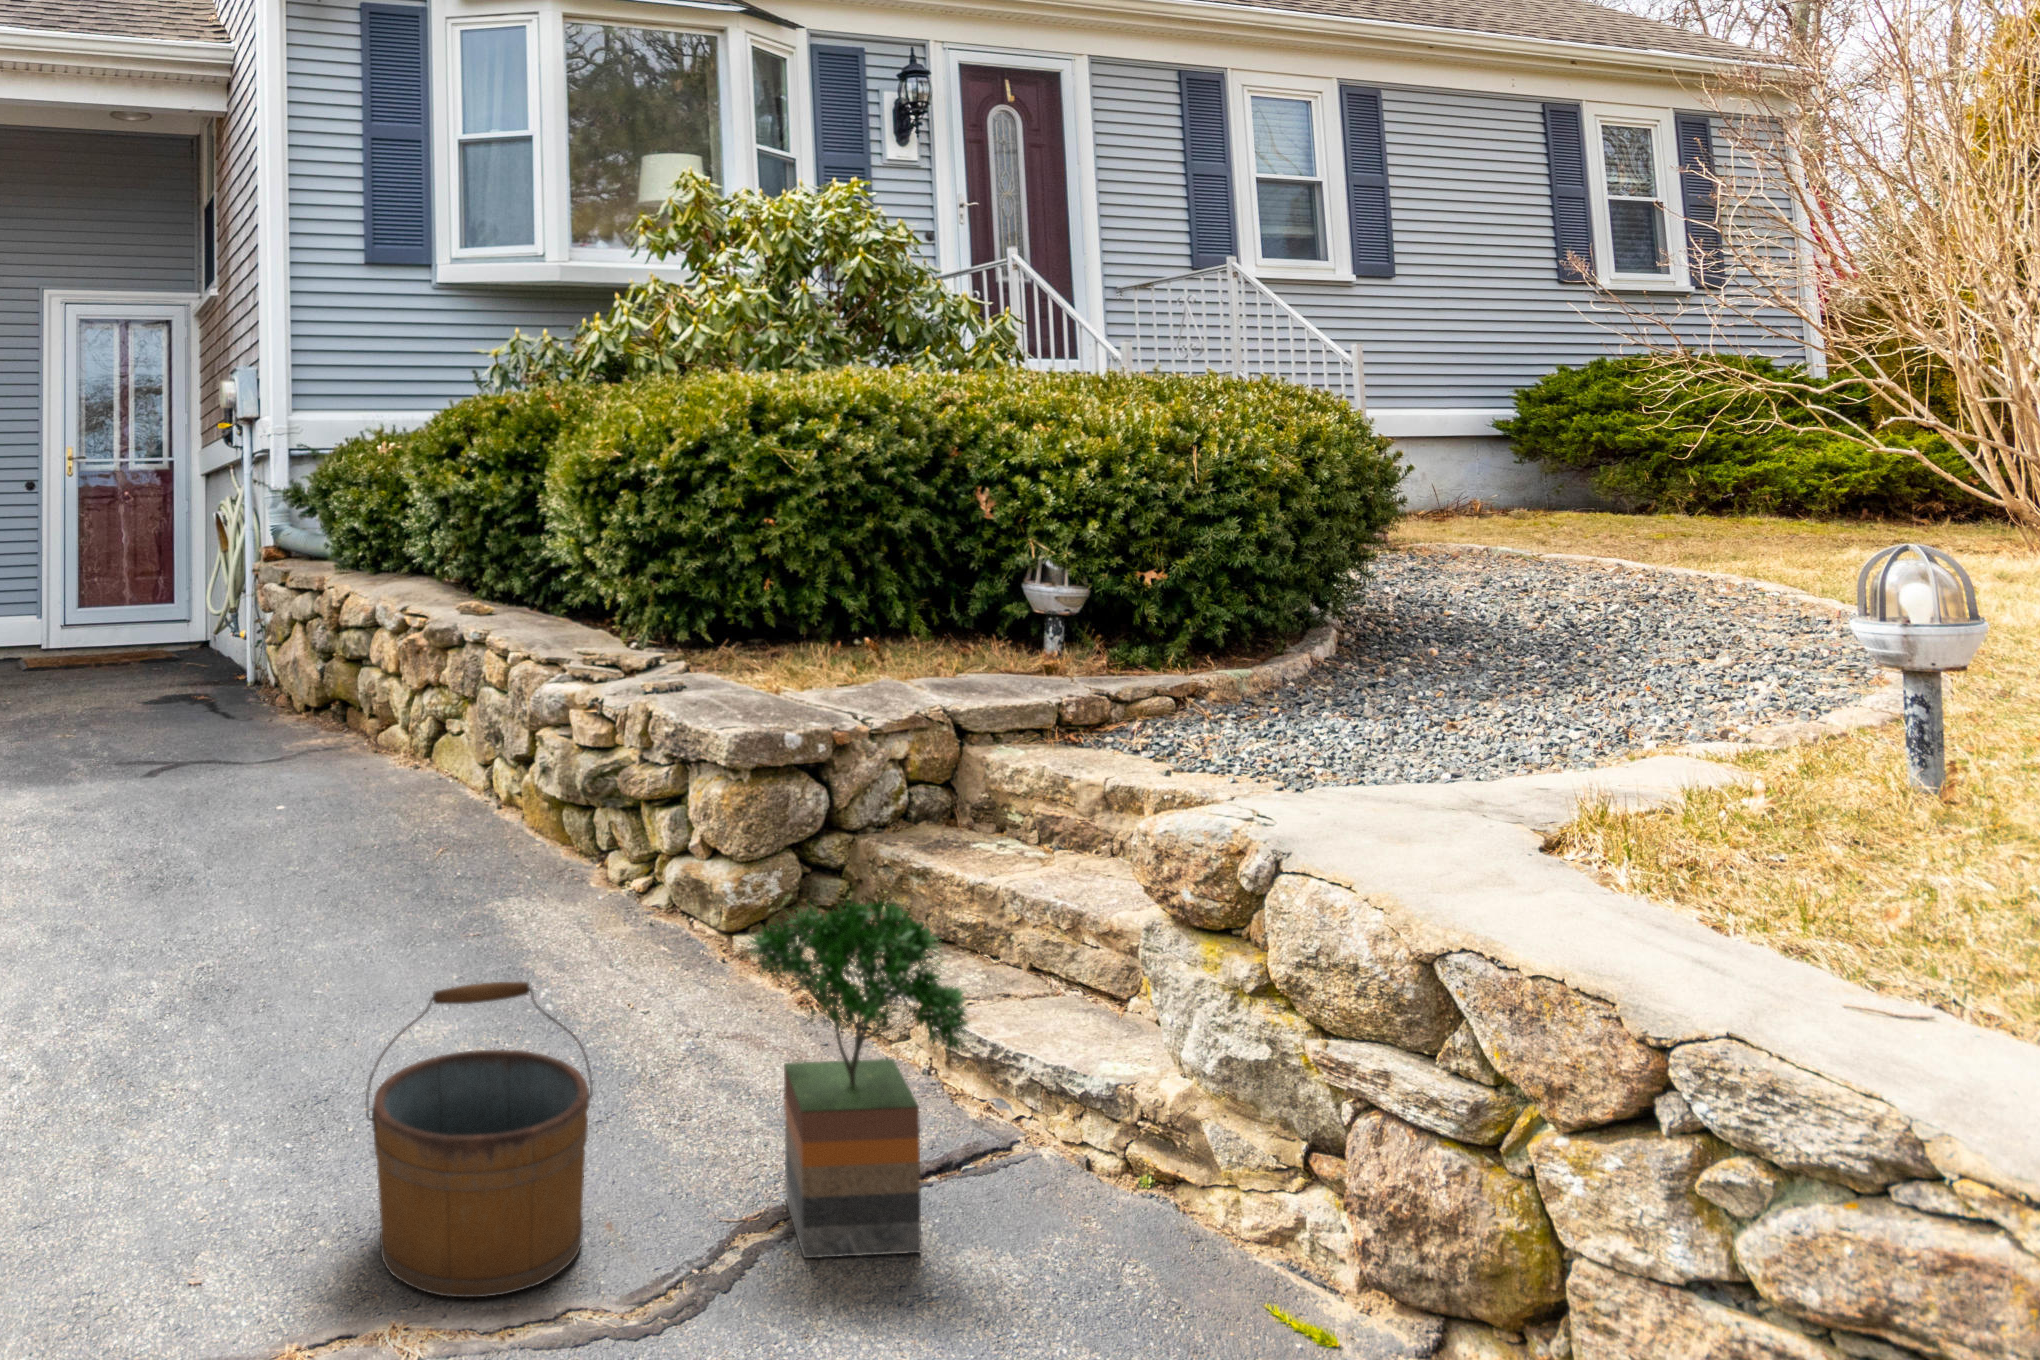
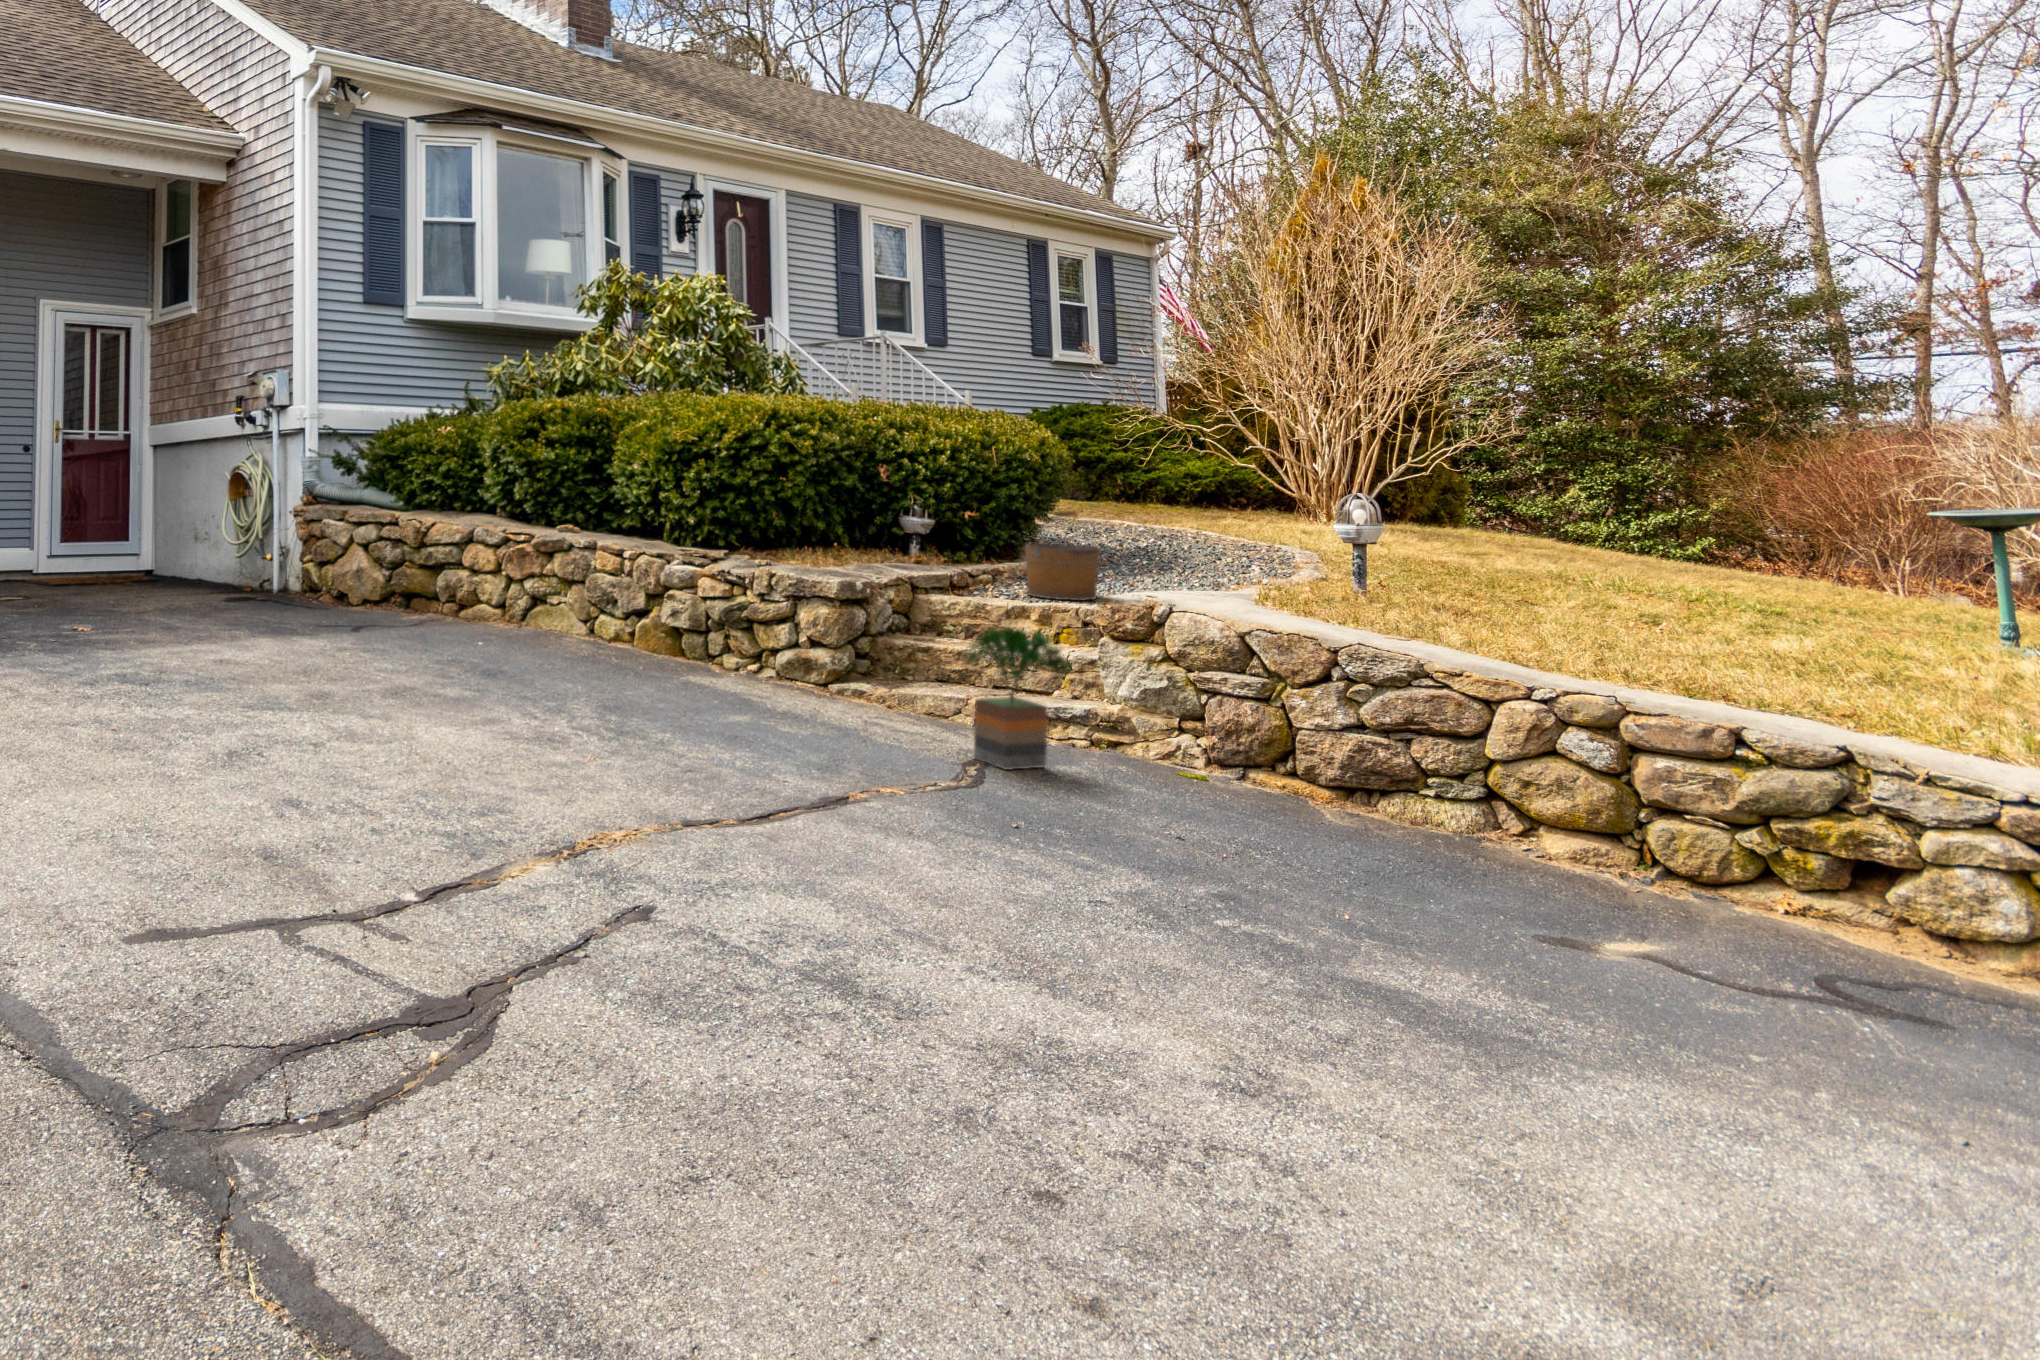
bucket: present [366,982,593,1297] -> present [1025,511,1100,600]

